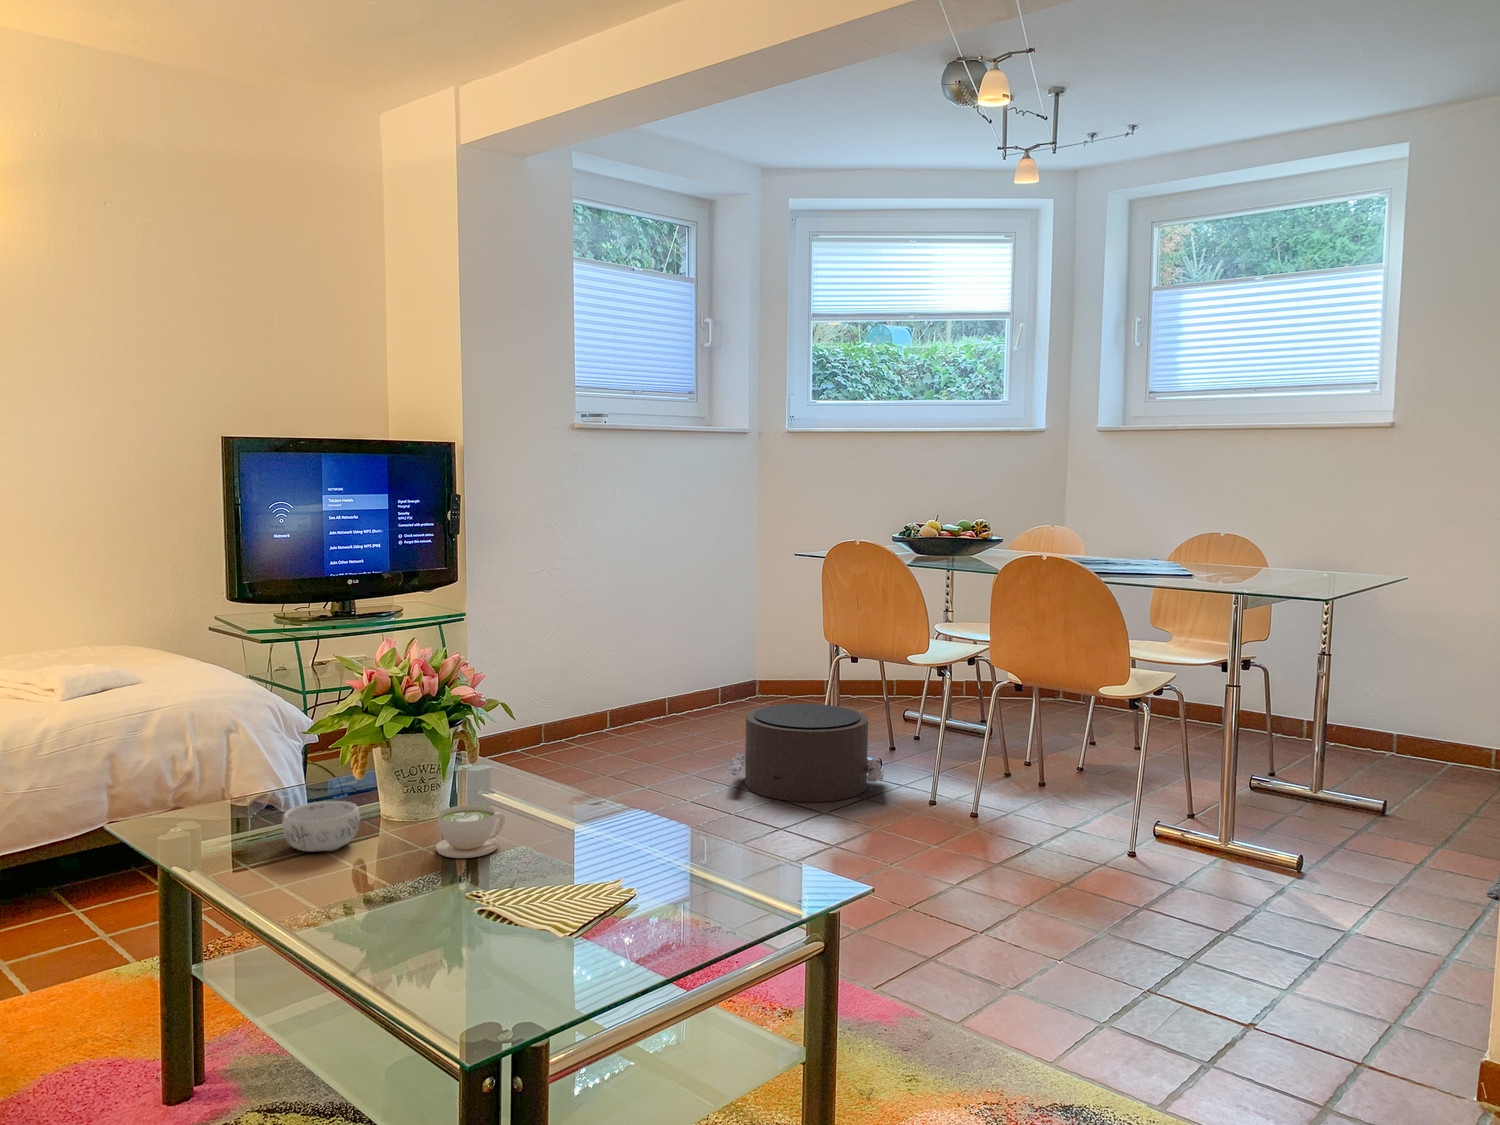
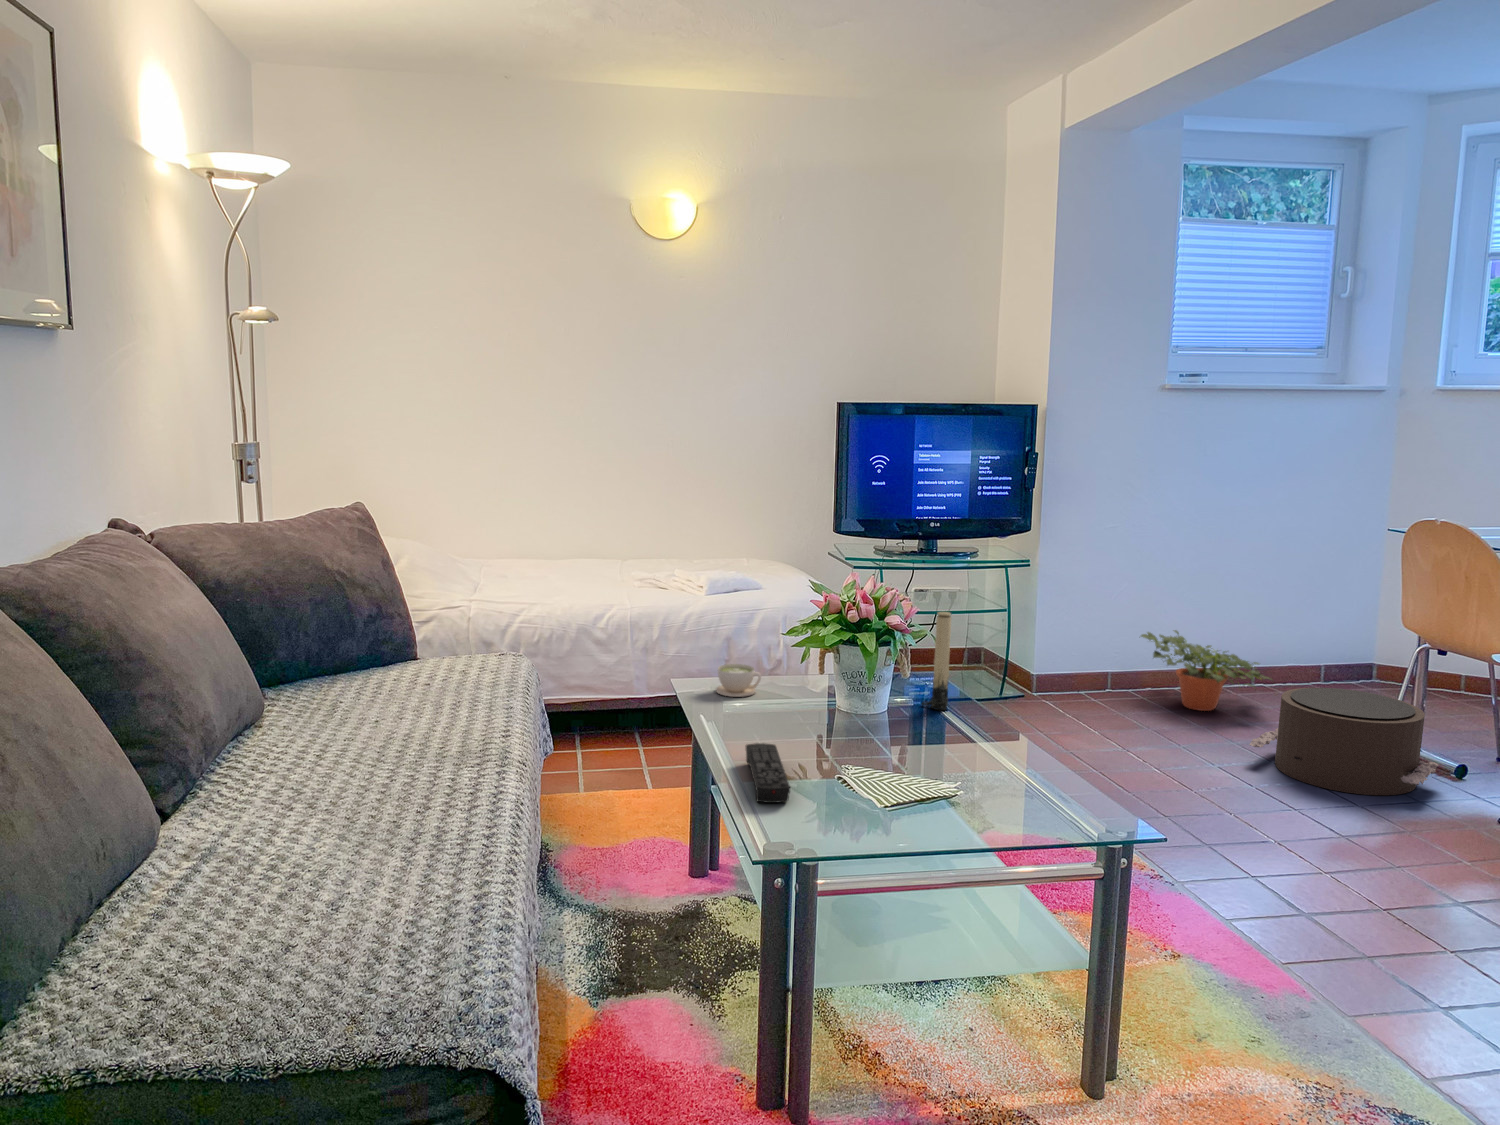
potted plant: none [575,672,709,750] -> present [1141,630,1270,711]
candle: none [485,674,521,798] -> present [922,612,951,710]
decorative bowl: present [282,801,360,851] -> none [756,683,808,718]
coffee cup: present [436,805,505,858] -> present [716,664,761,697]
remote control: none [344,890,474,981] -> present [746,743,790,803]

